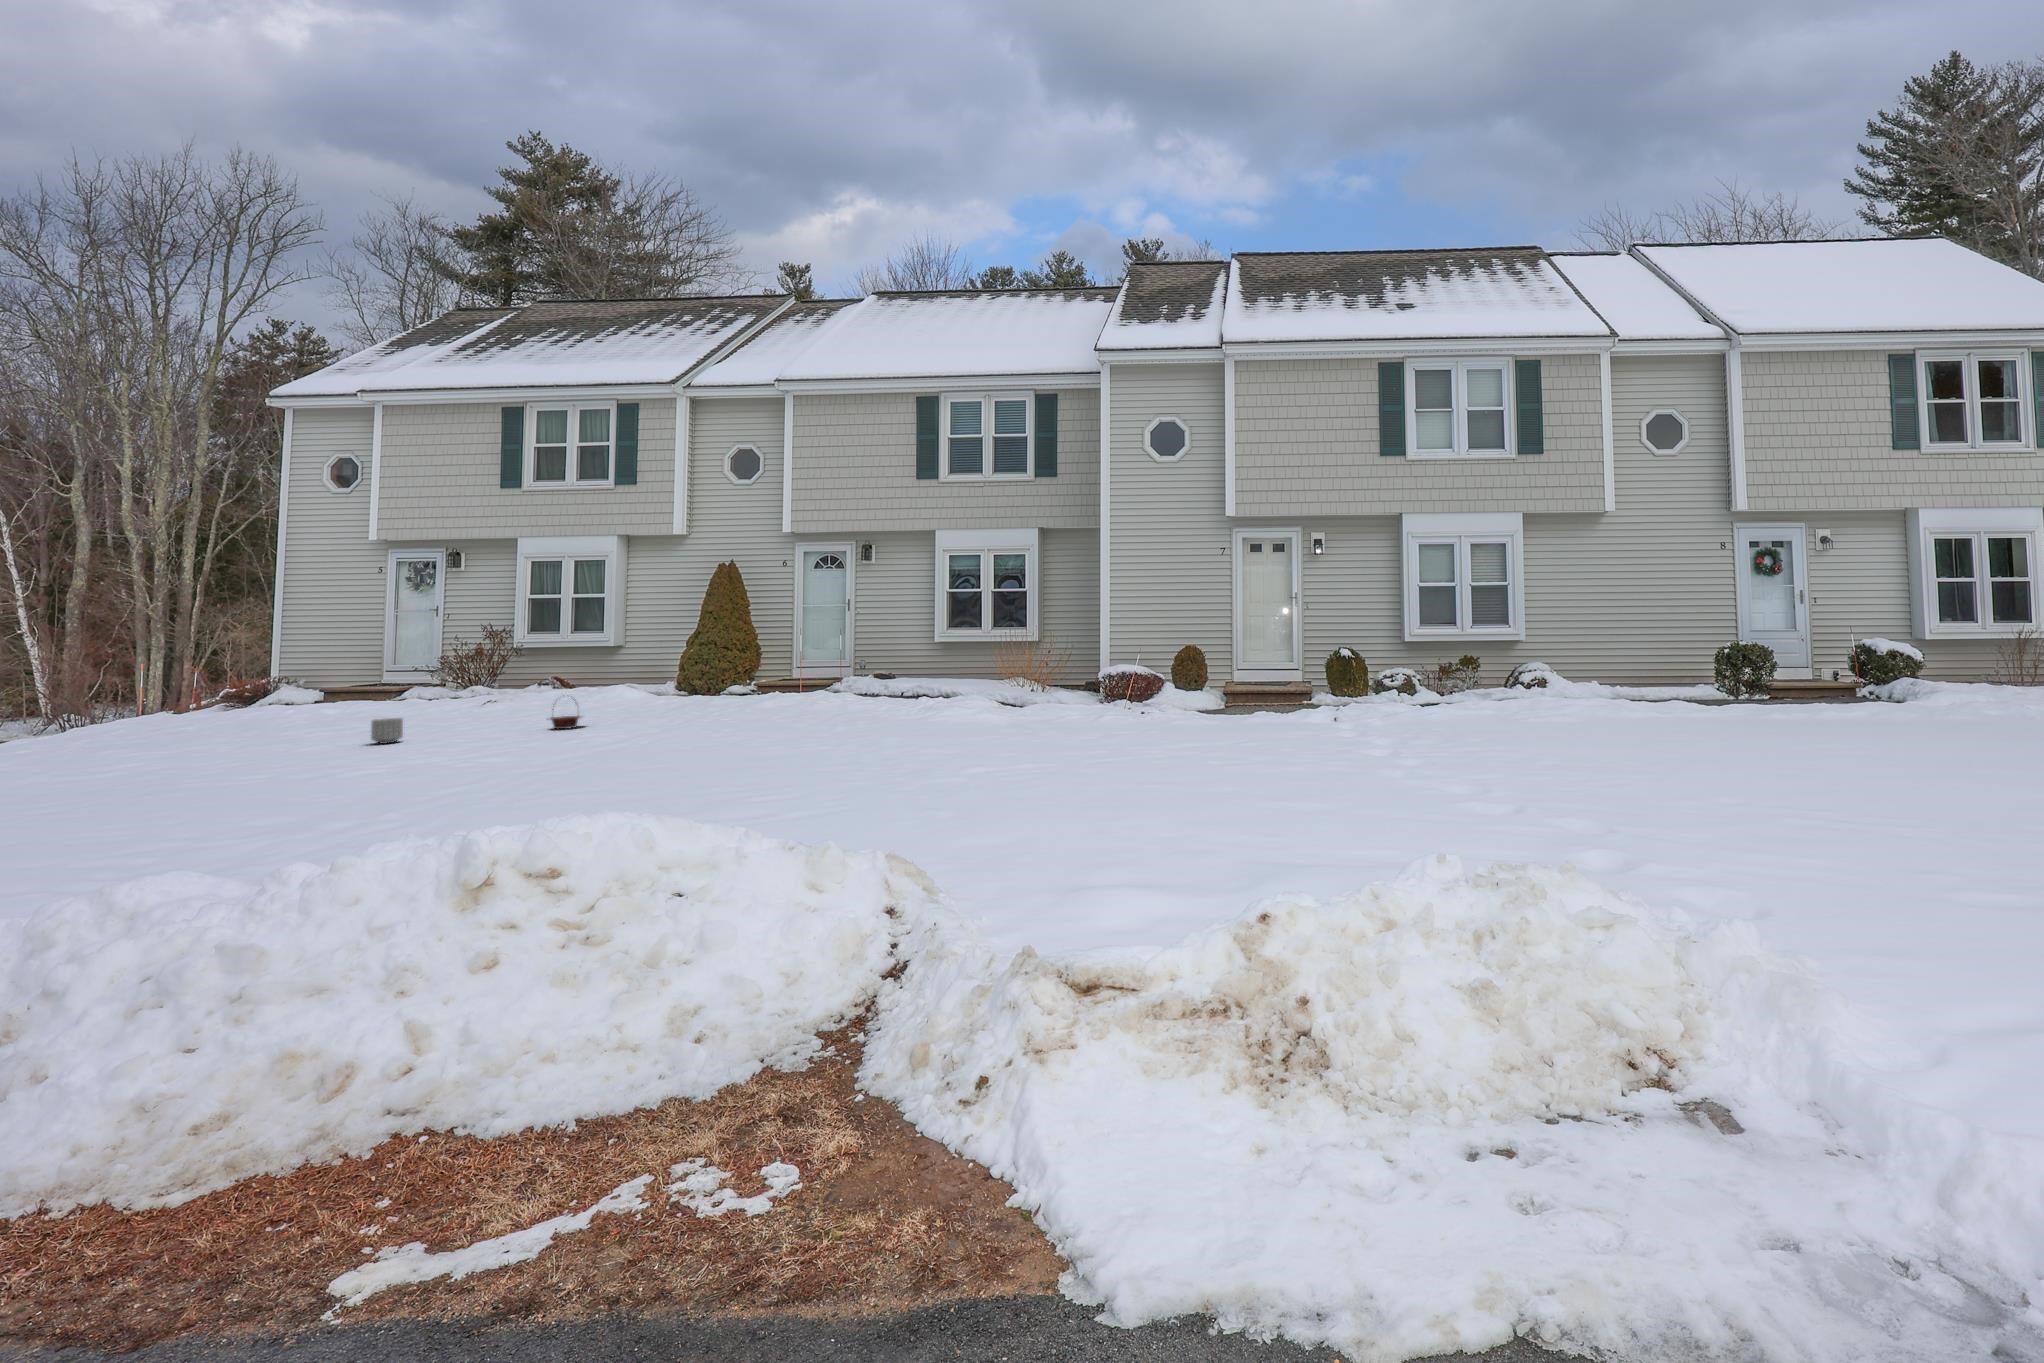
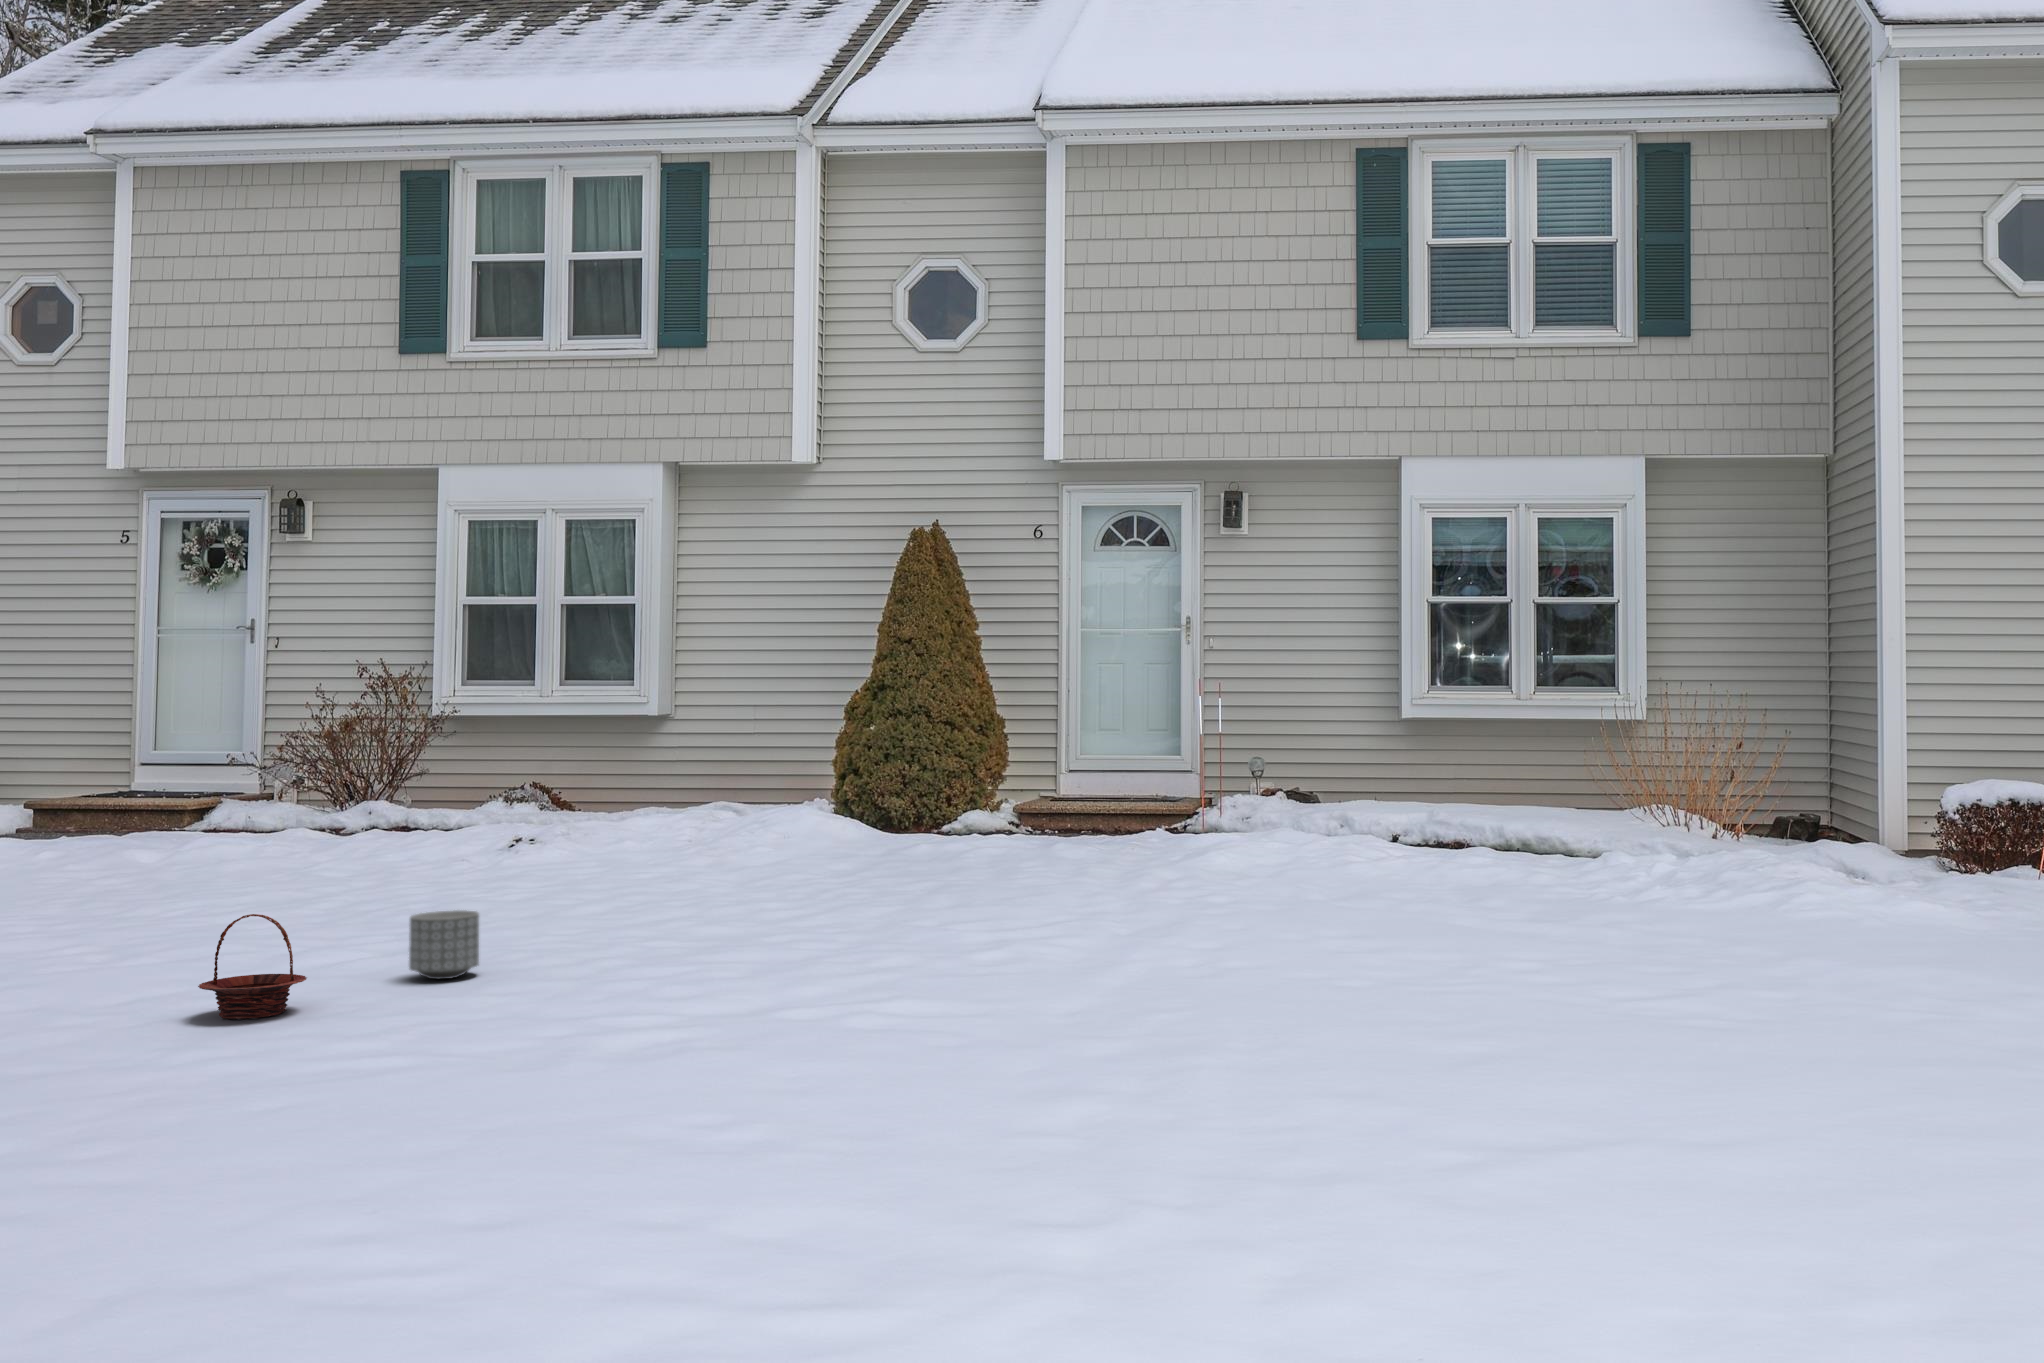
basket: present [547,700,580,729] -> present [198,914,307,1019]

